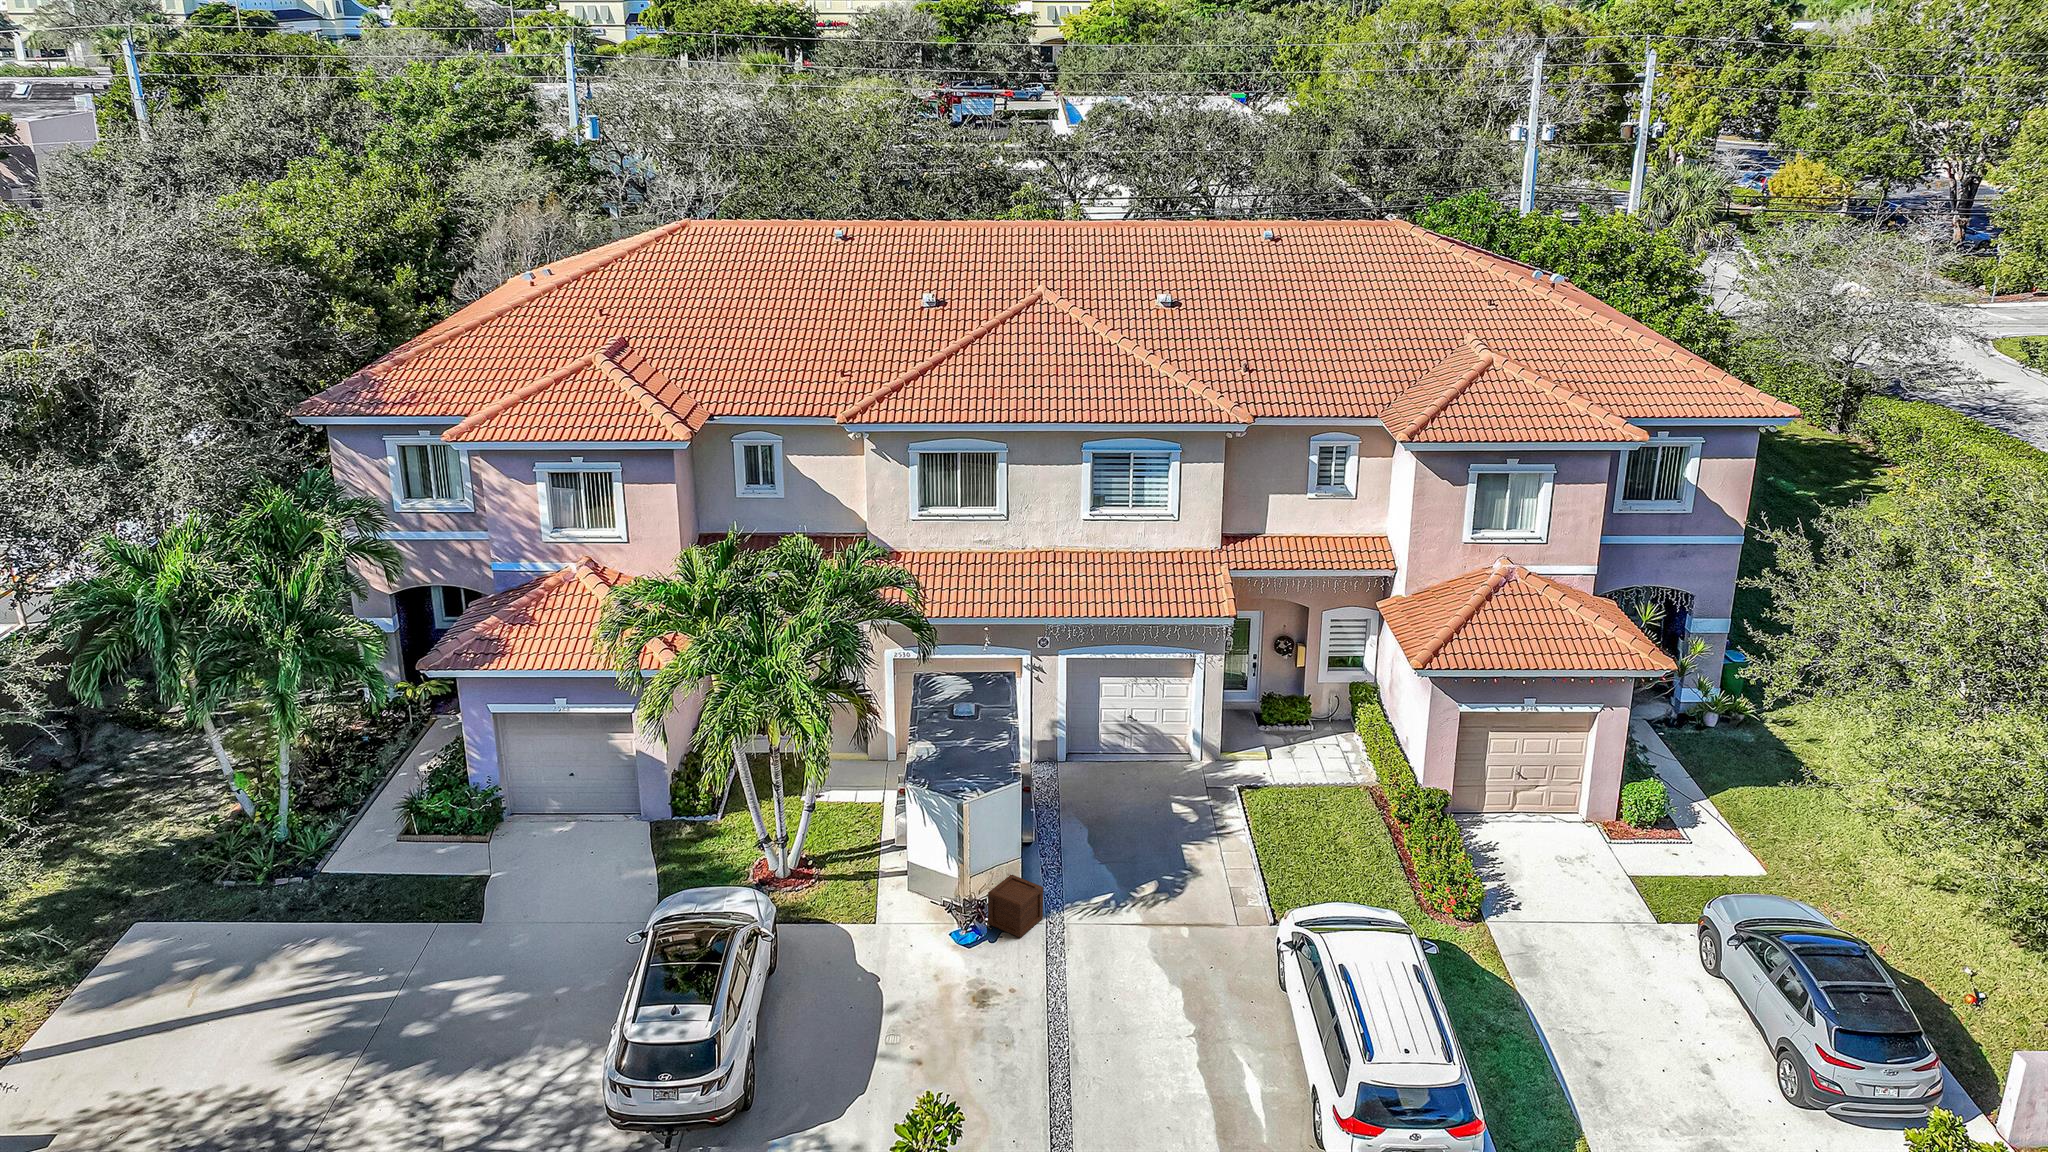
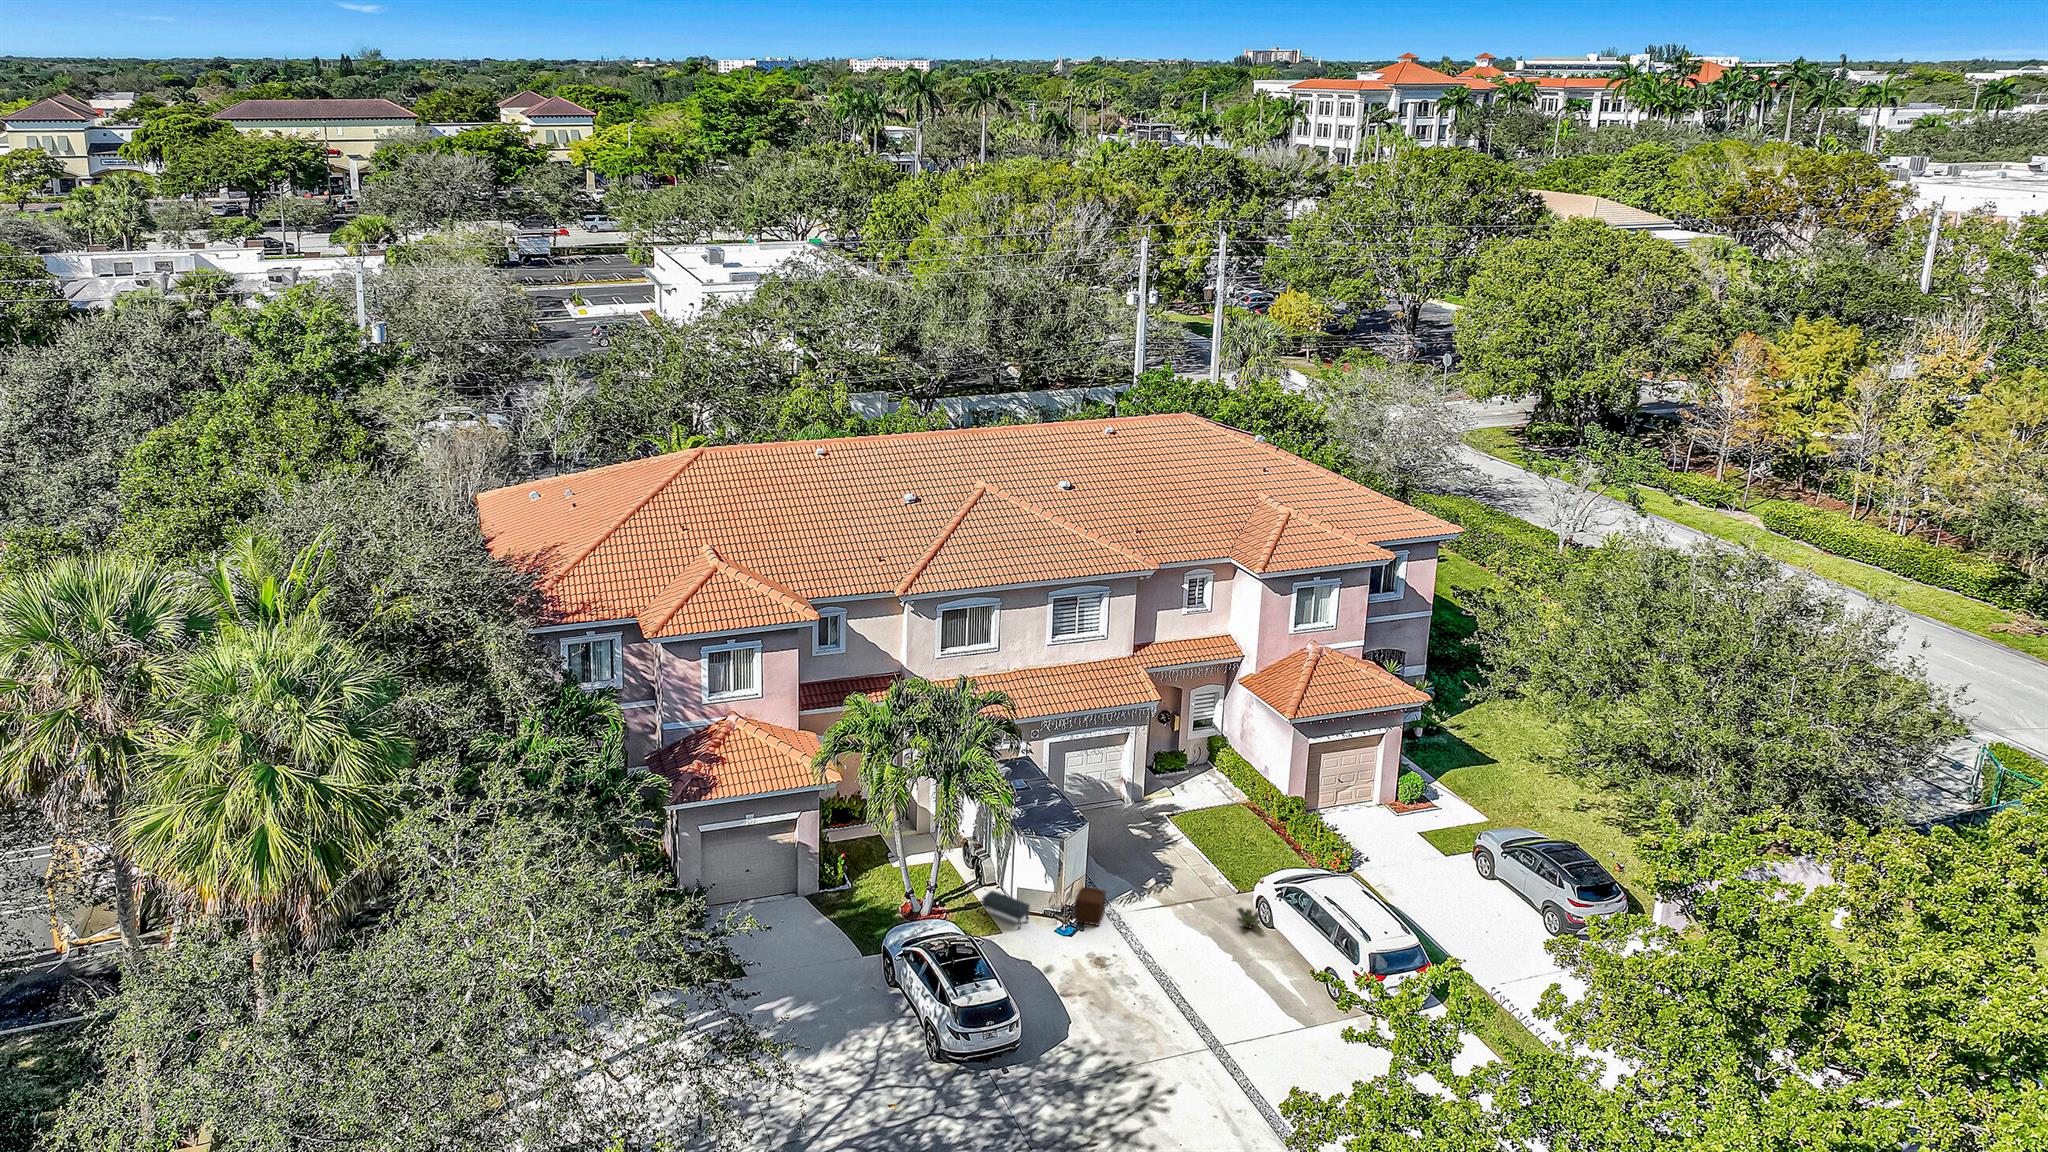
bench: none [866,858,924,922] -> present [982,891,1030,928]
potted plant: none [1227,949,1277,987] -> present [1237,908,1260,928]

